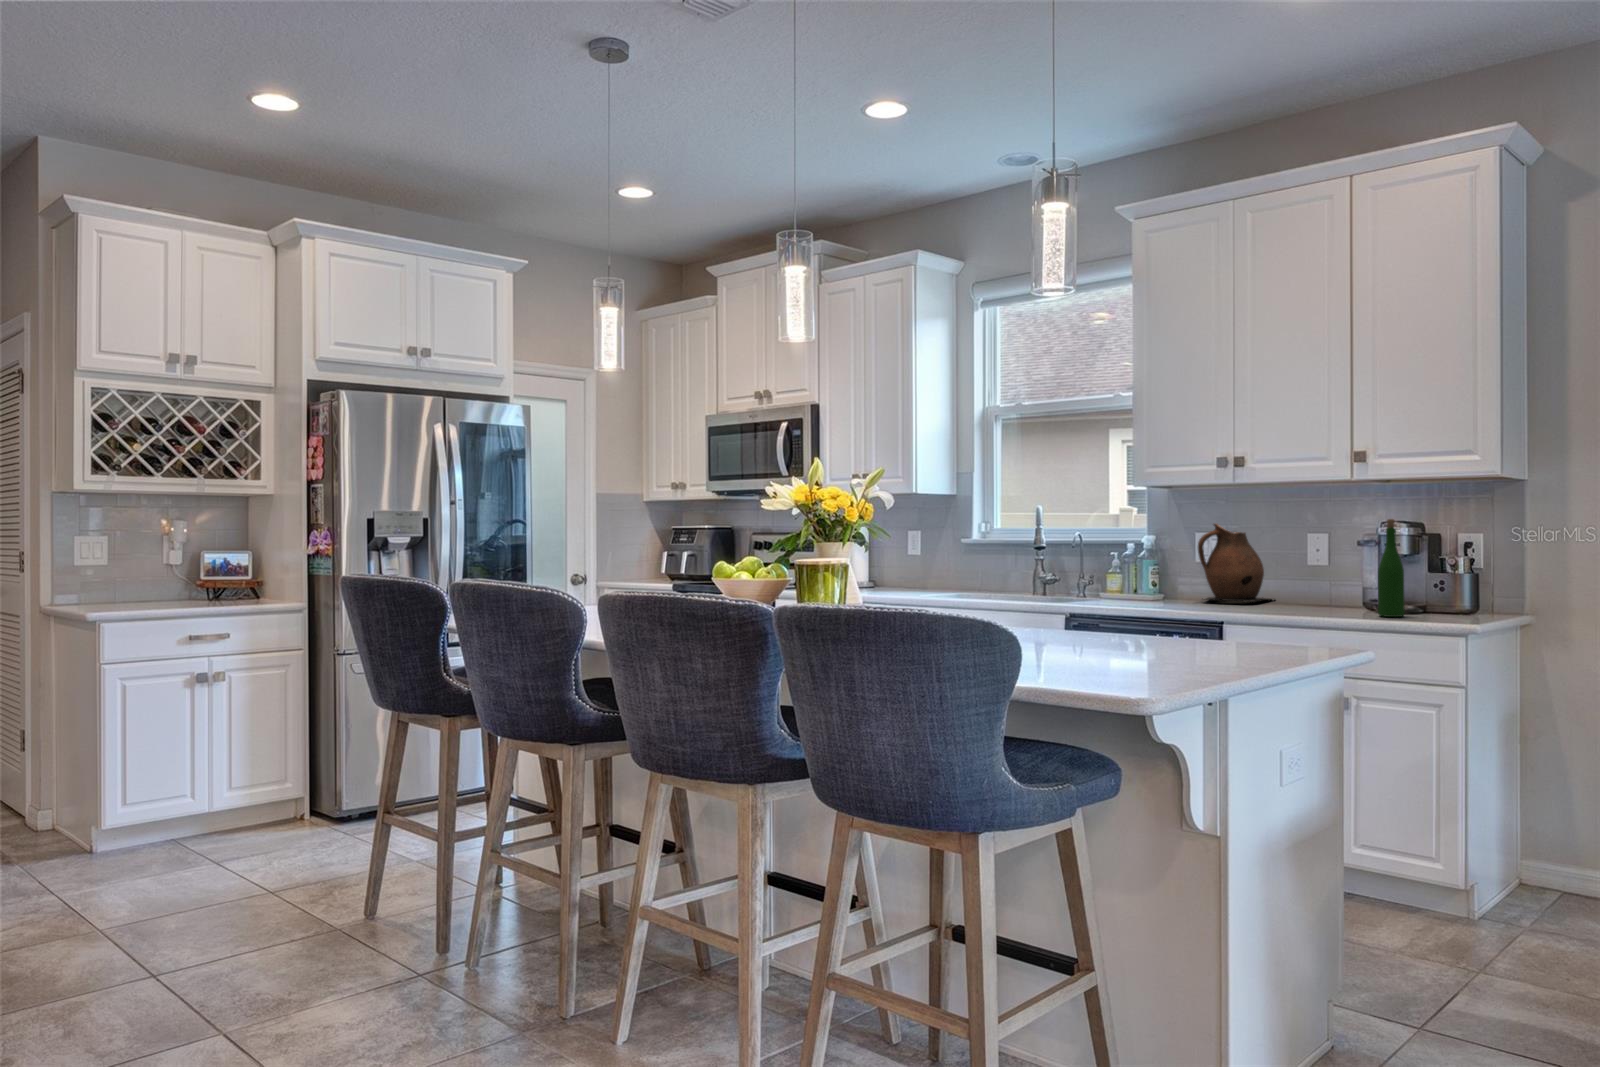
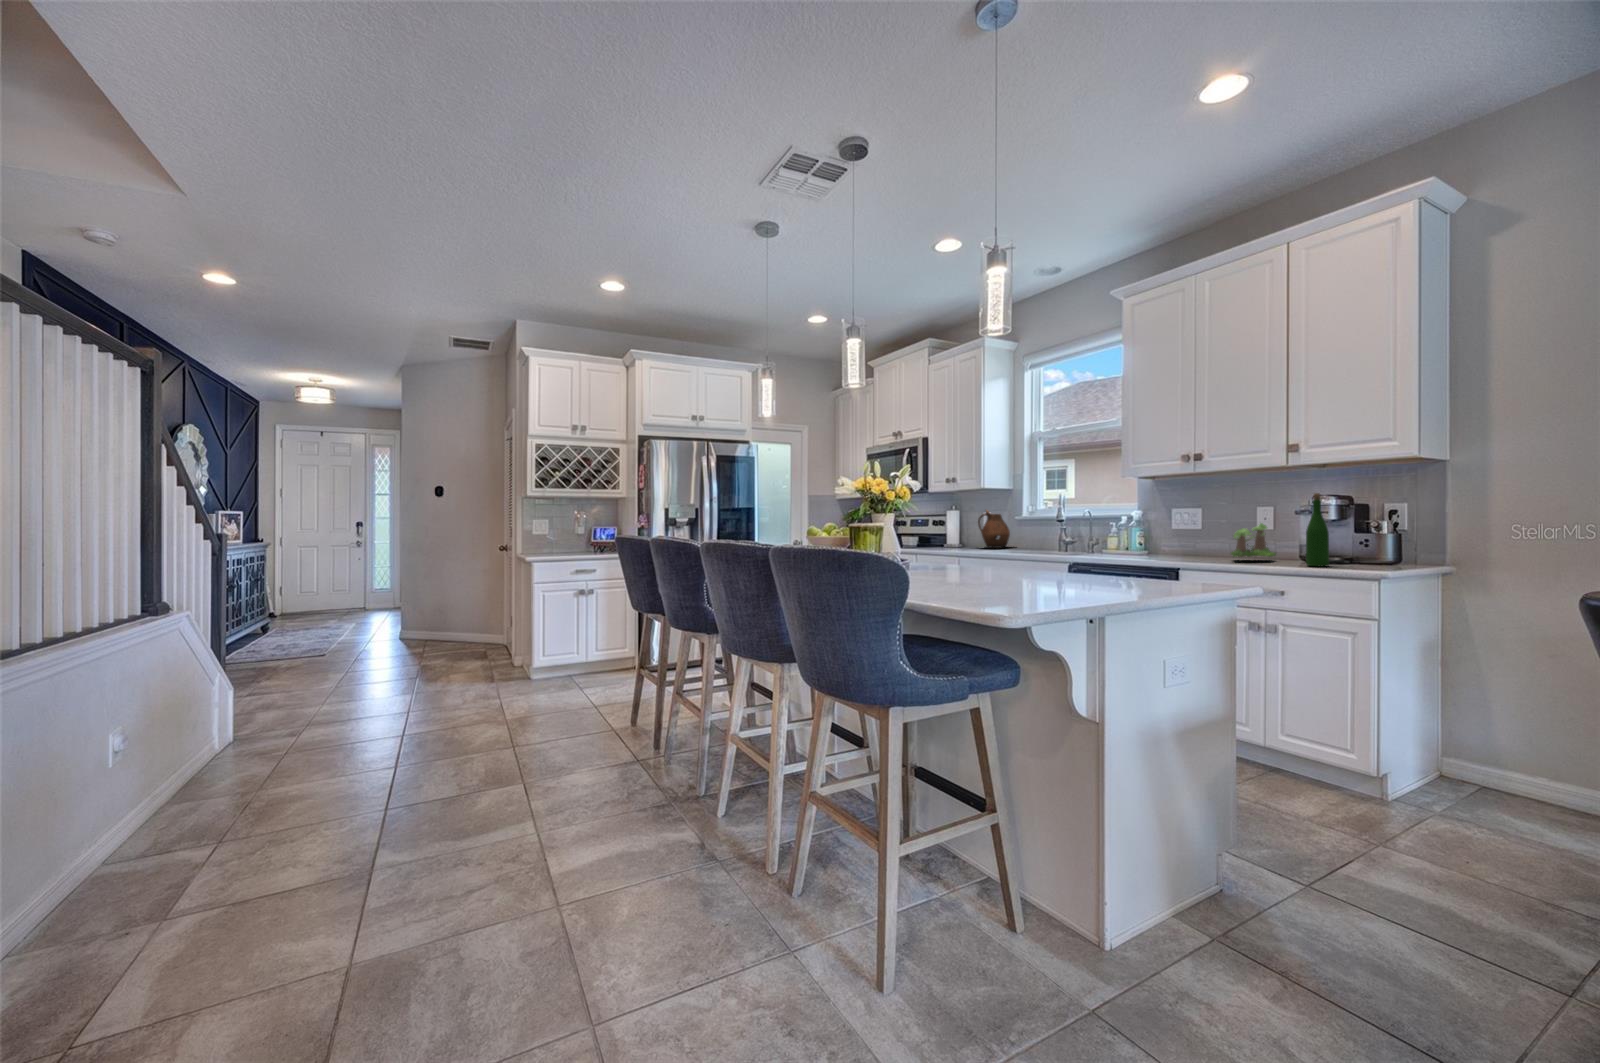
ceramic pitcher: present [1198,524,1274,602] -> present [978,510,1014,548]
plant: none [1279,534,1338,609] -> present [1231,523,1276,557]

